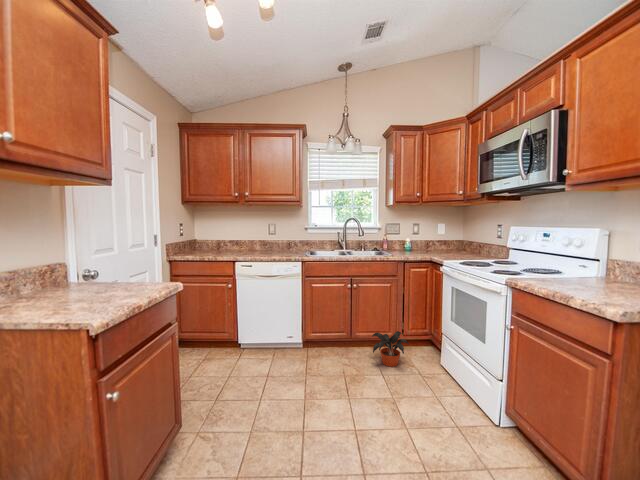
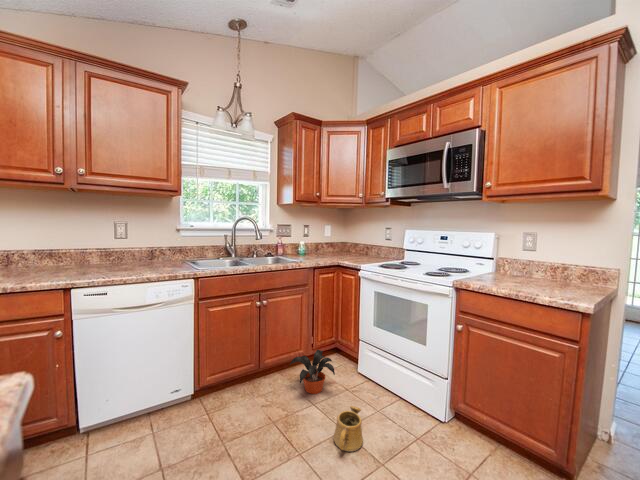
watering can: none [375,378,409,411] -> present [334,406,363,451]

